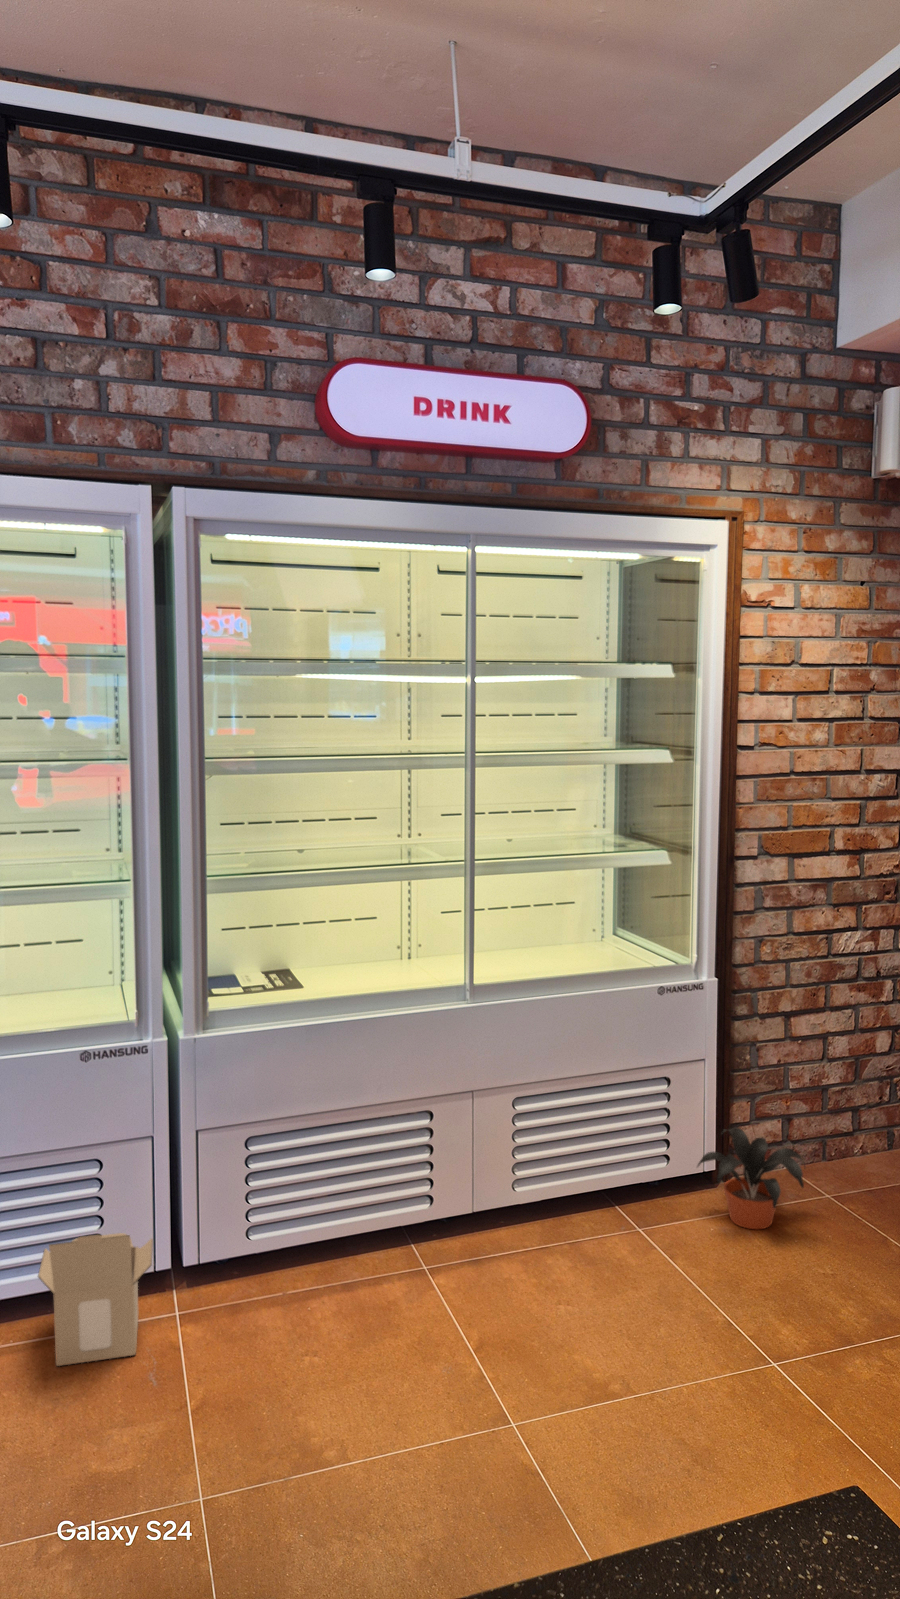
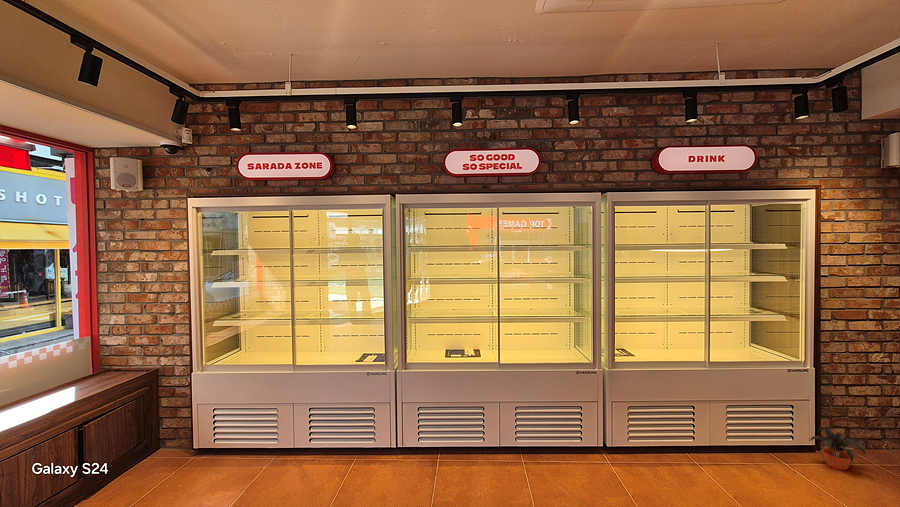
cardboard box: present [38,1233,153,1366] -> none [571,427,609,470]

